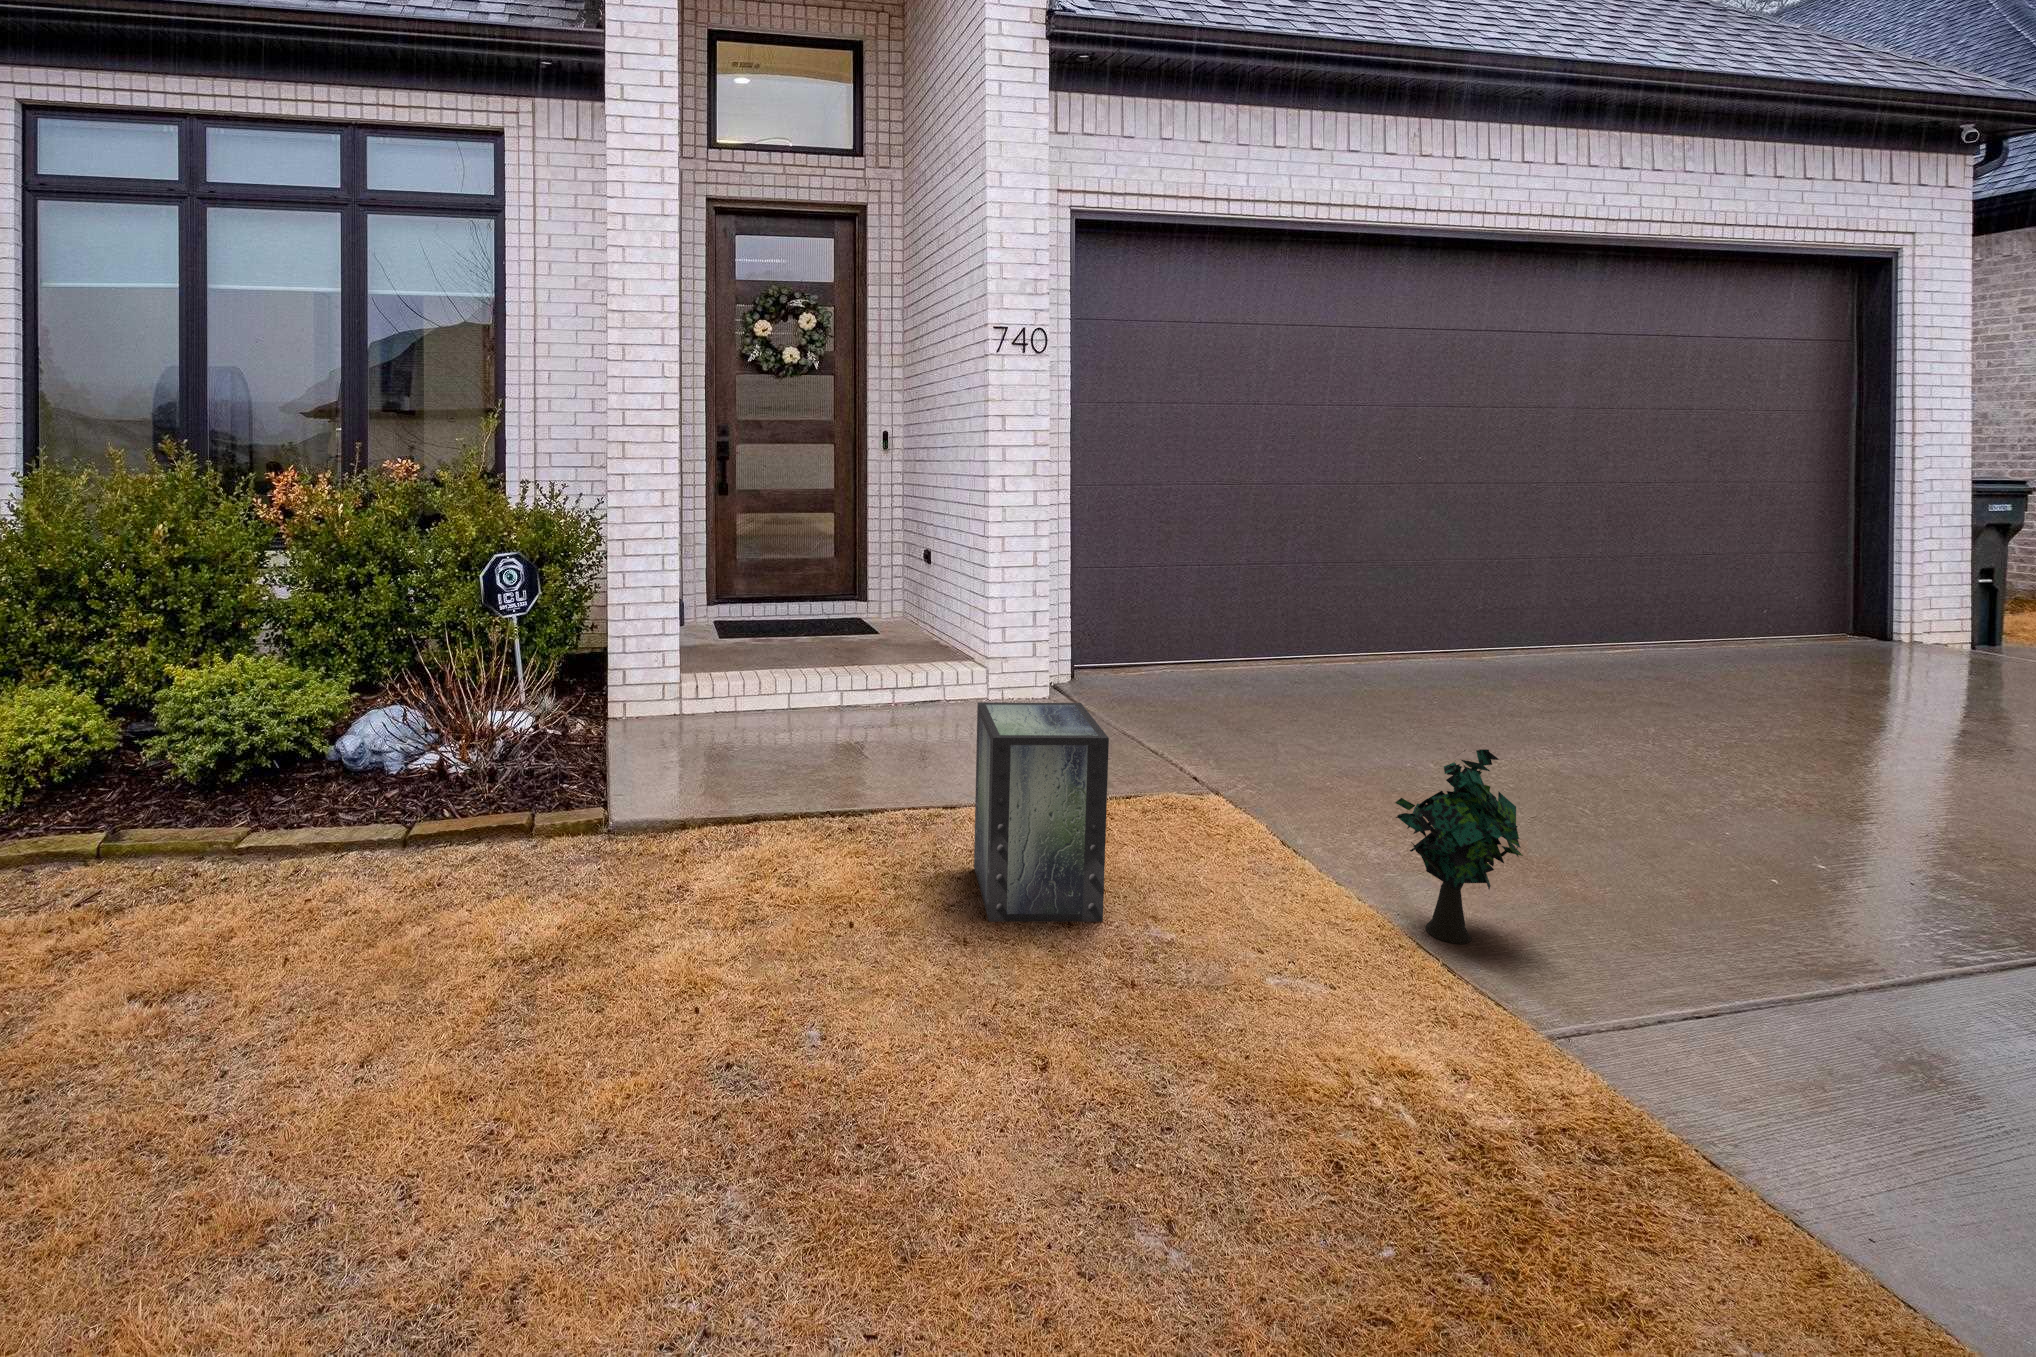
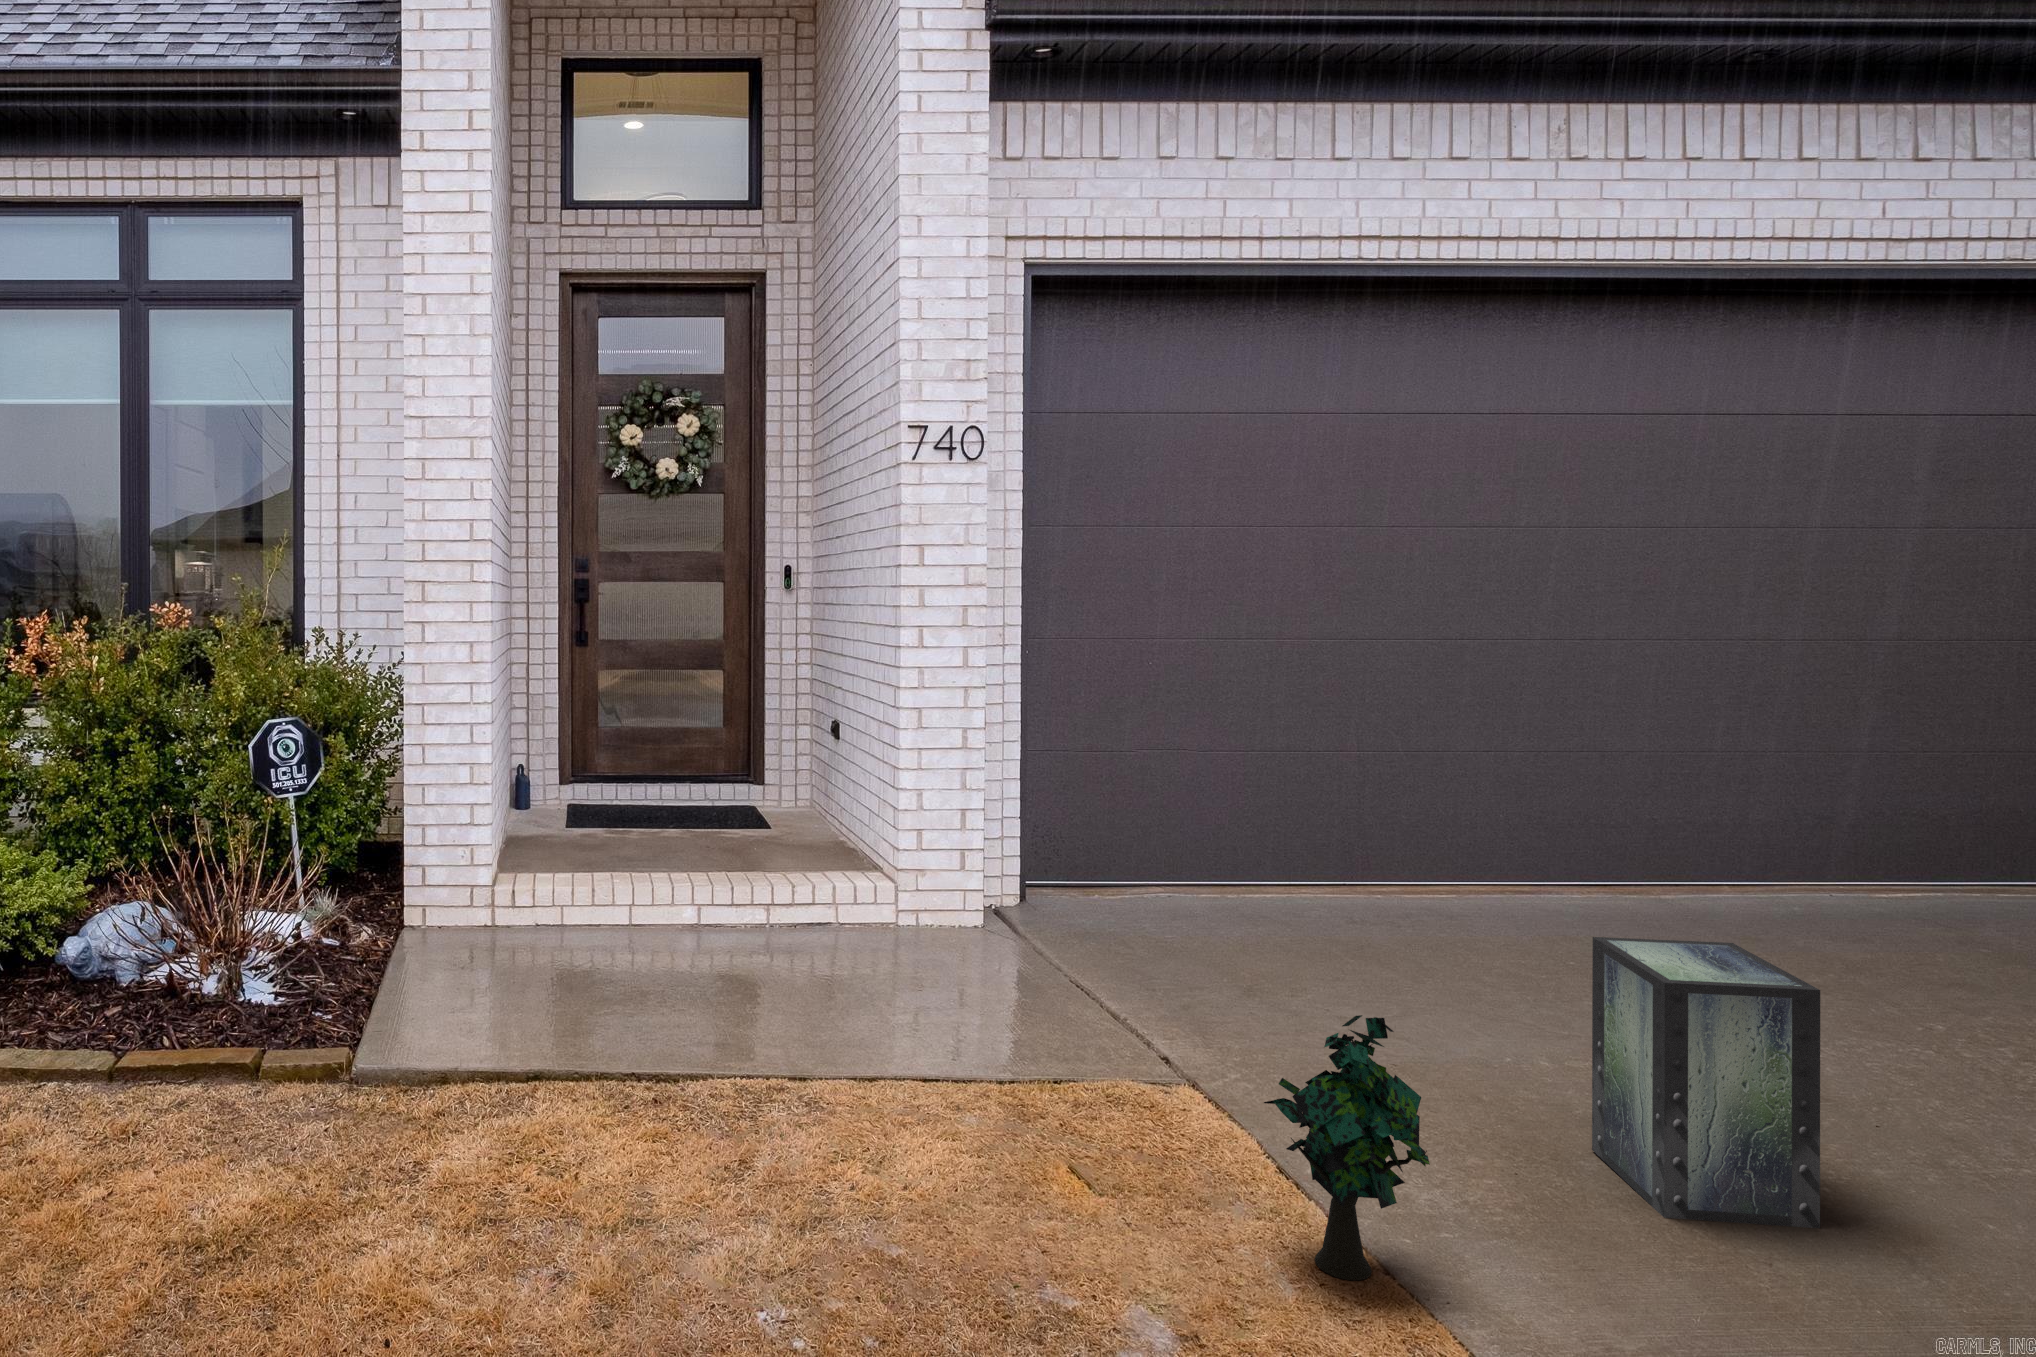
storage box: present [974,702,1109,922] -> present [1592,937,1820,1228]

